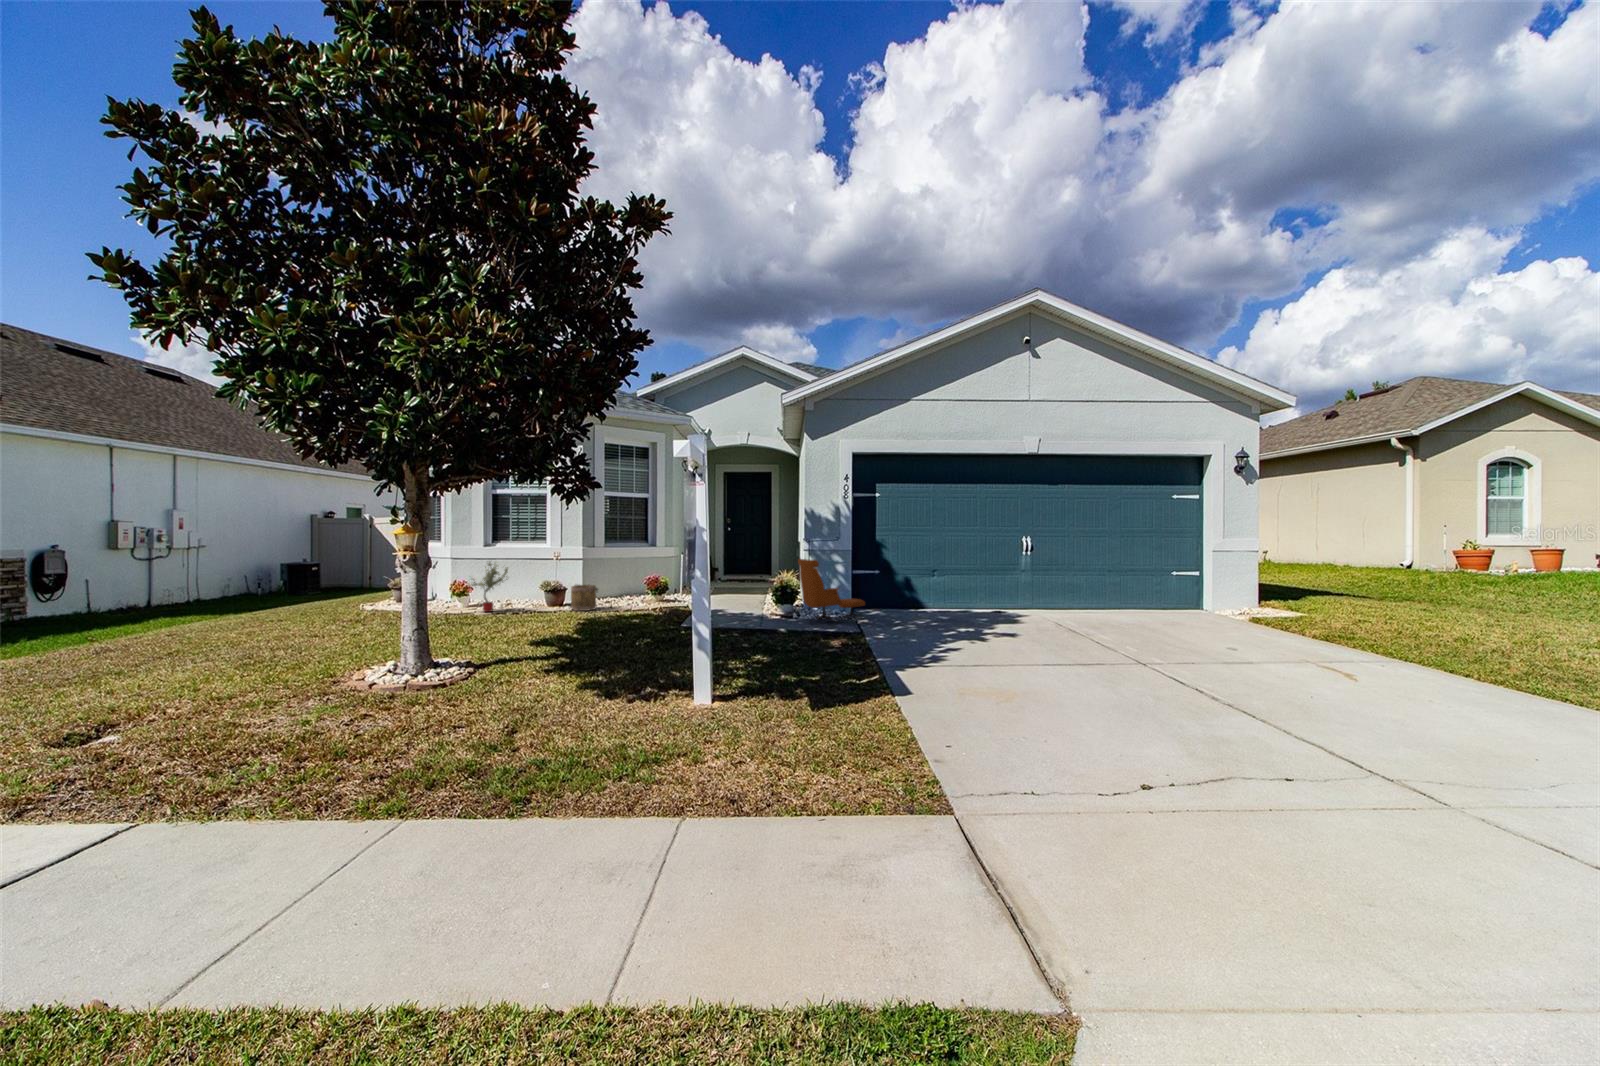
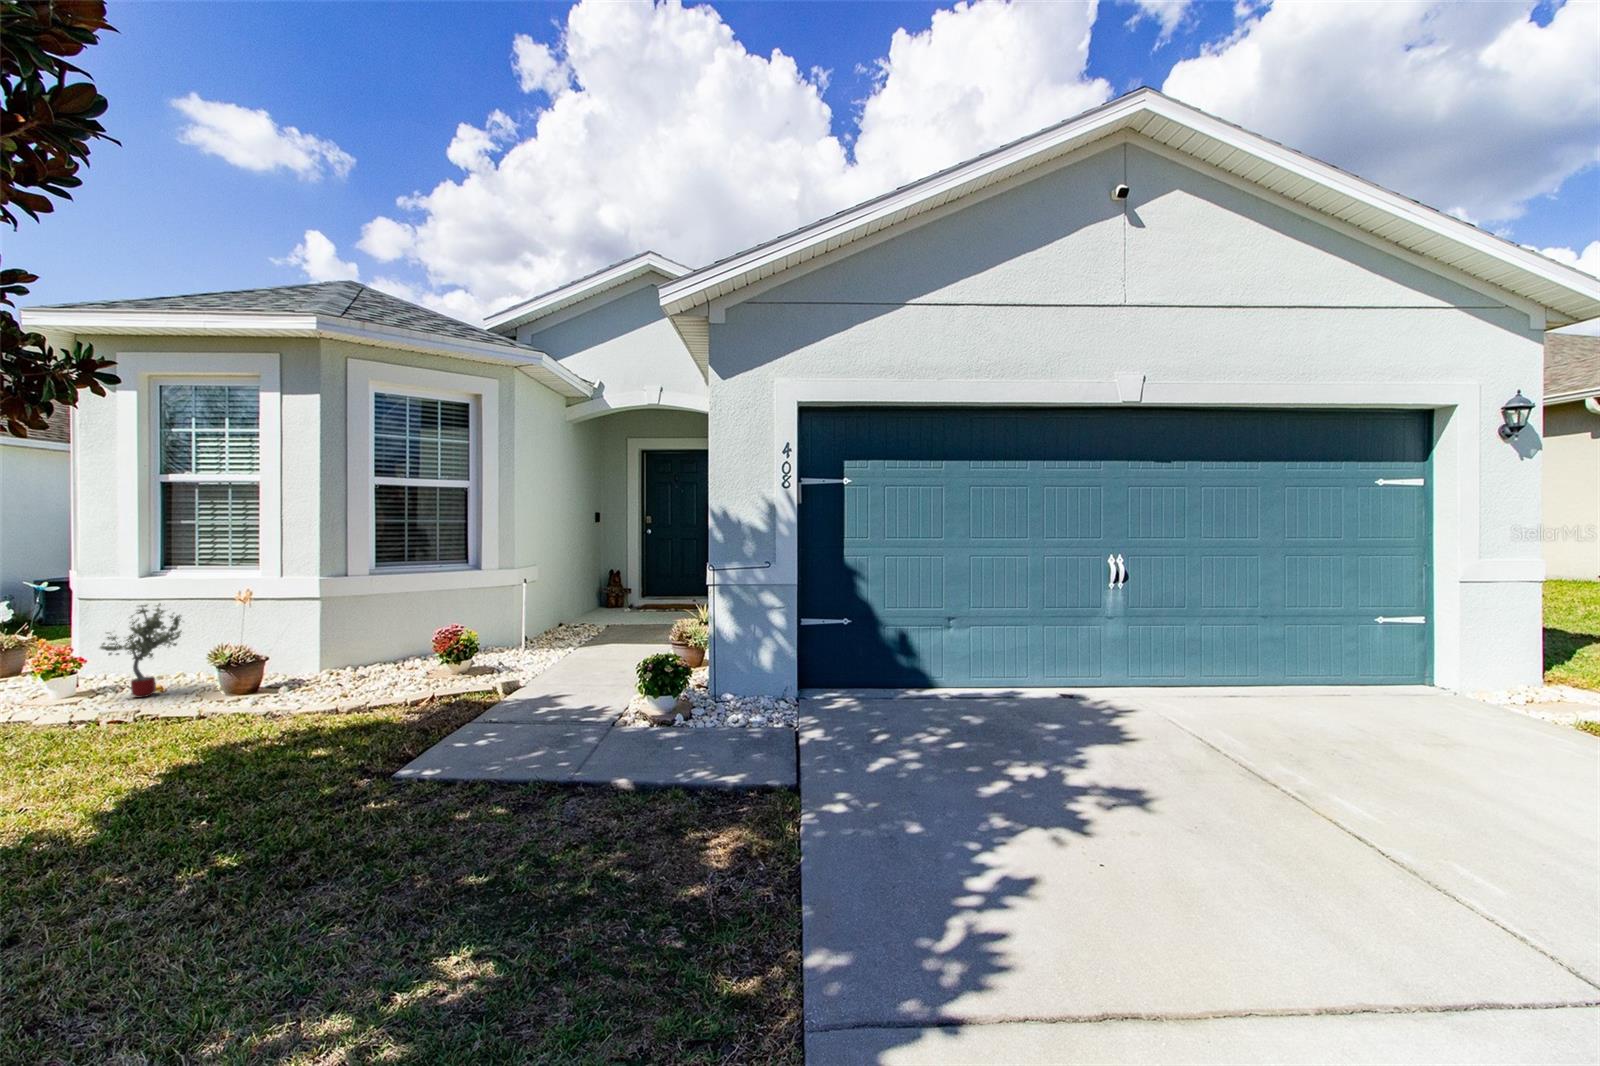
lounge chair: present [798,559,865,623] -> none [682,609,821,740]
bucket: present [571,584,598,611] -> none [298,640,358,692]

